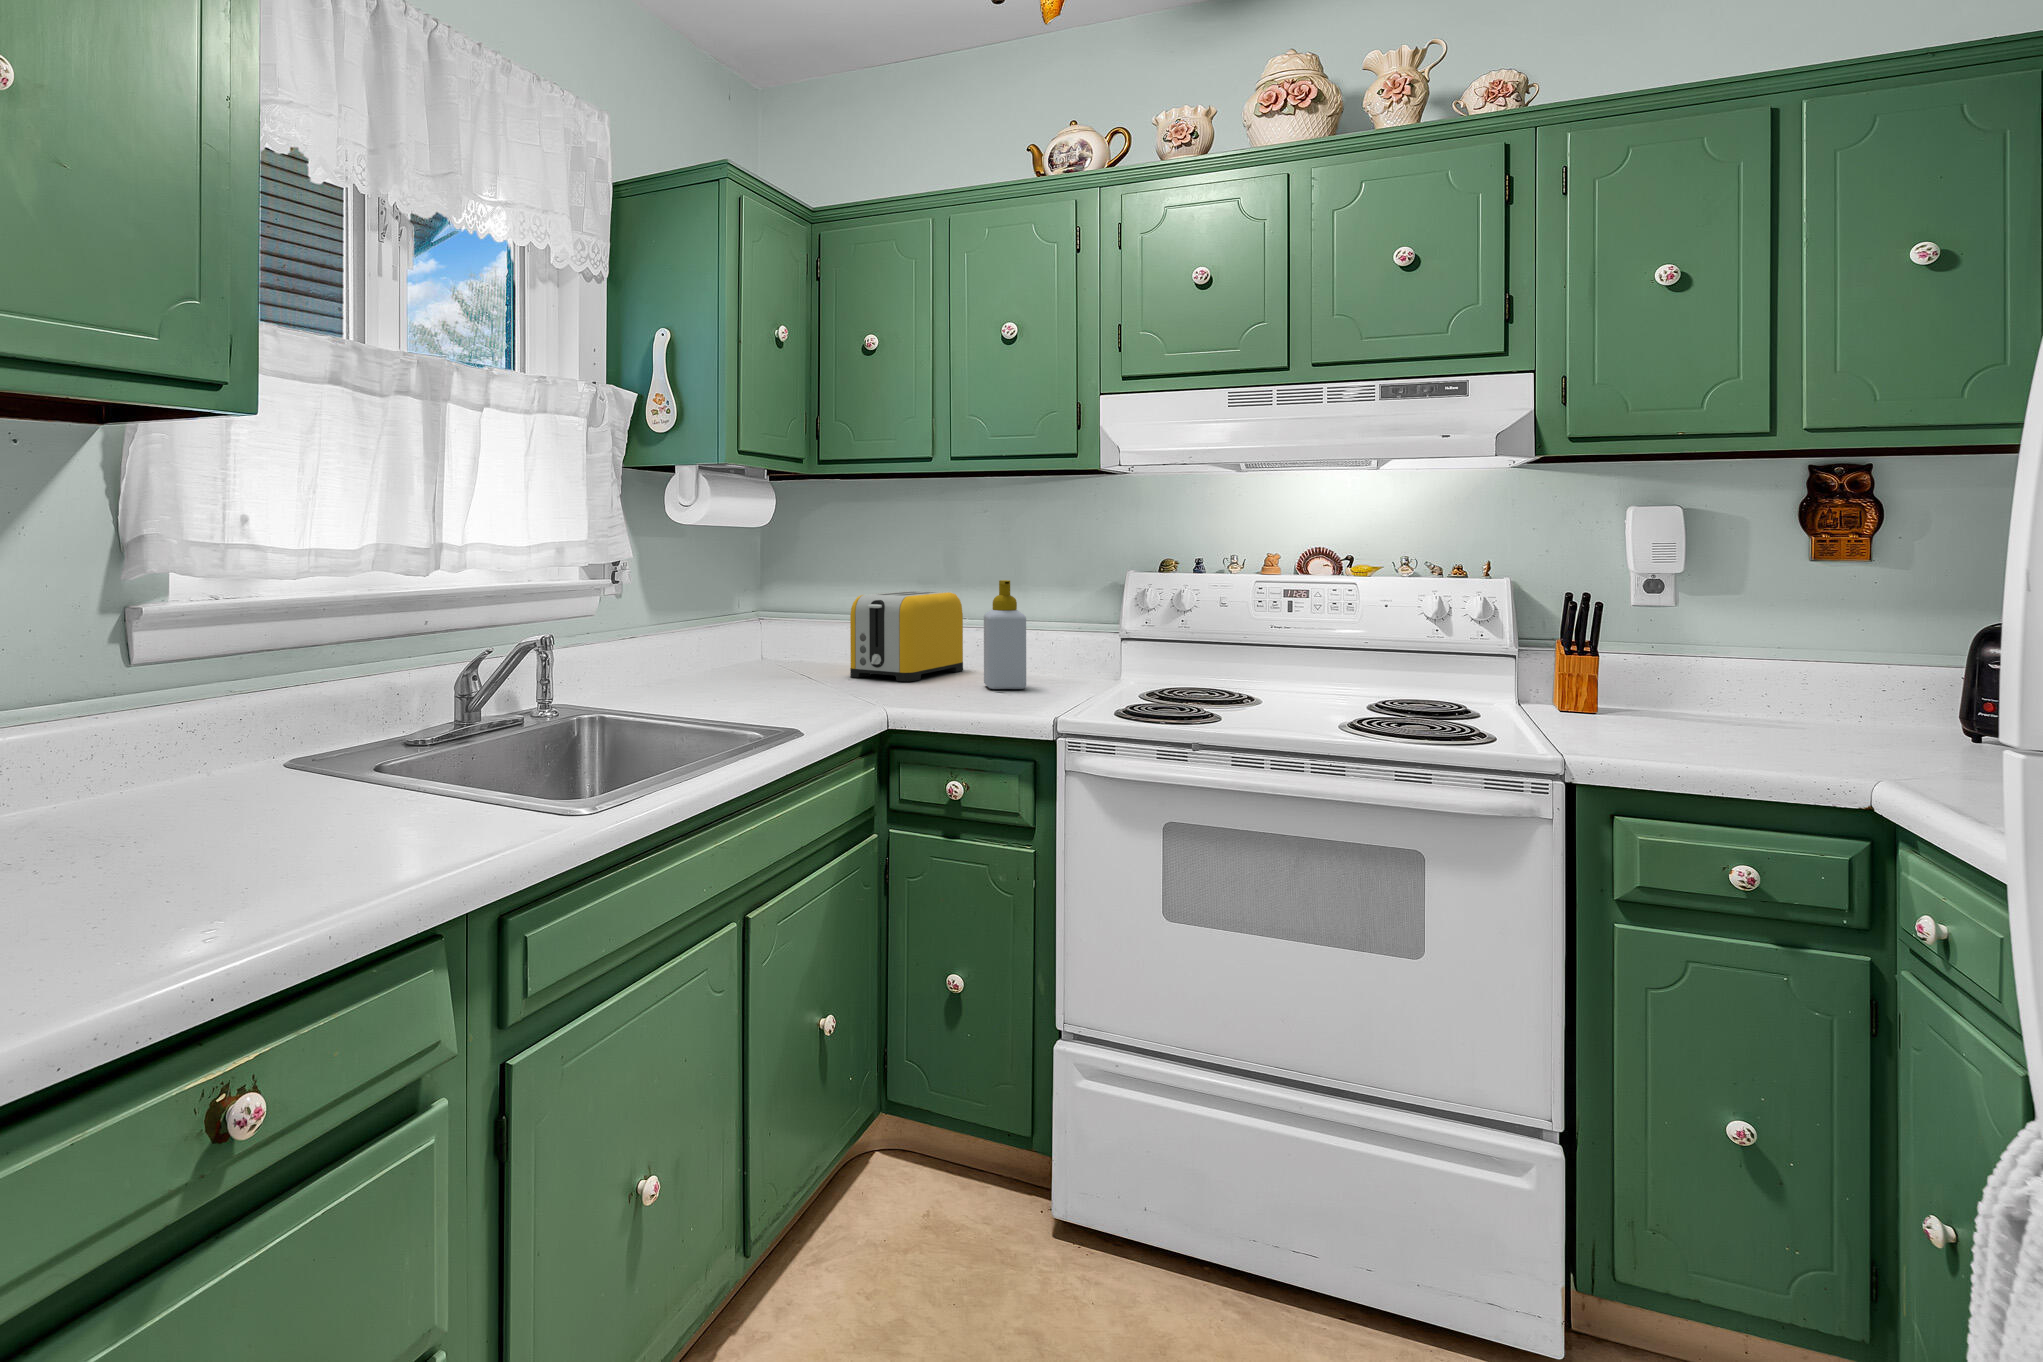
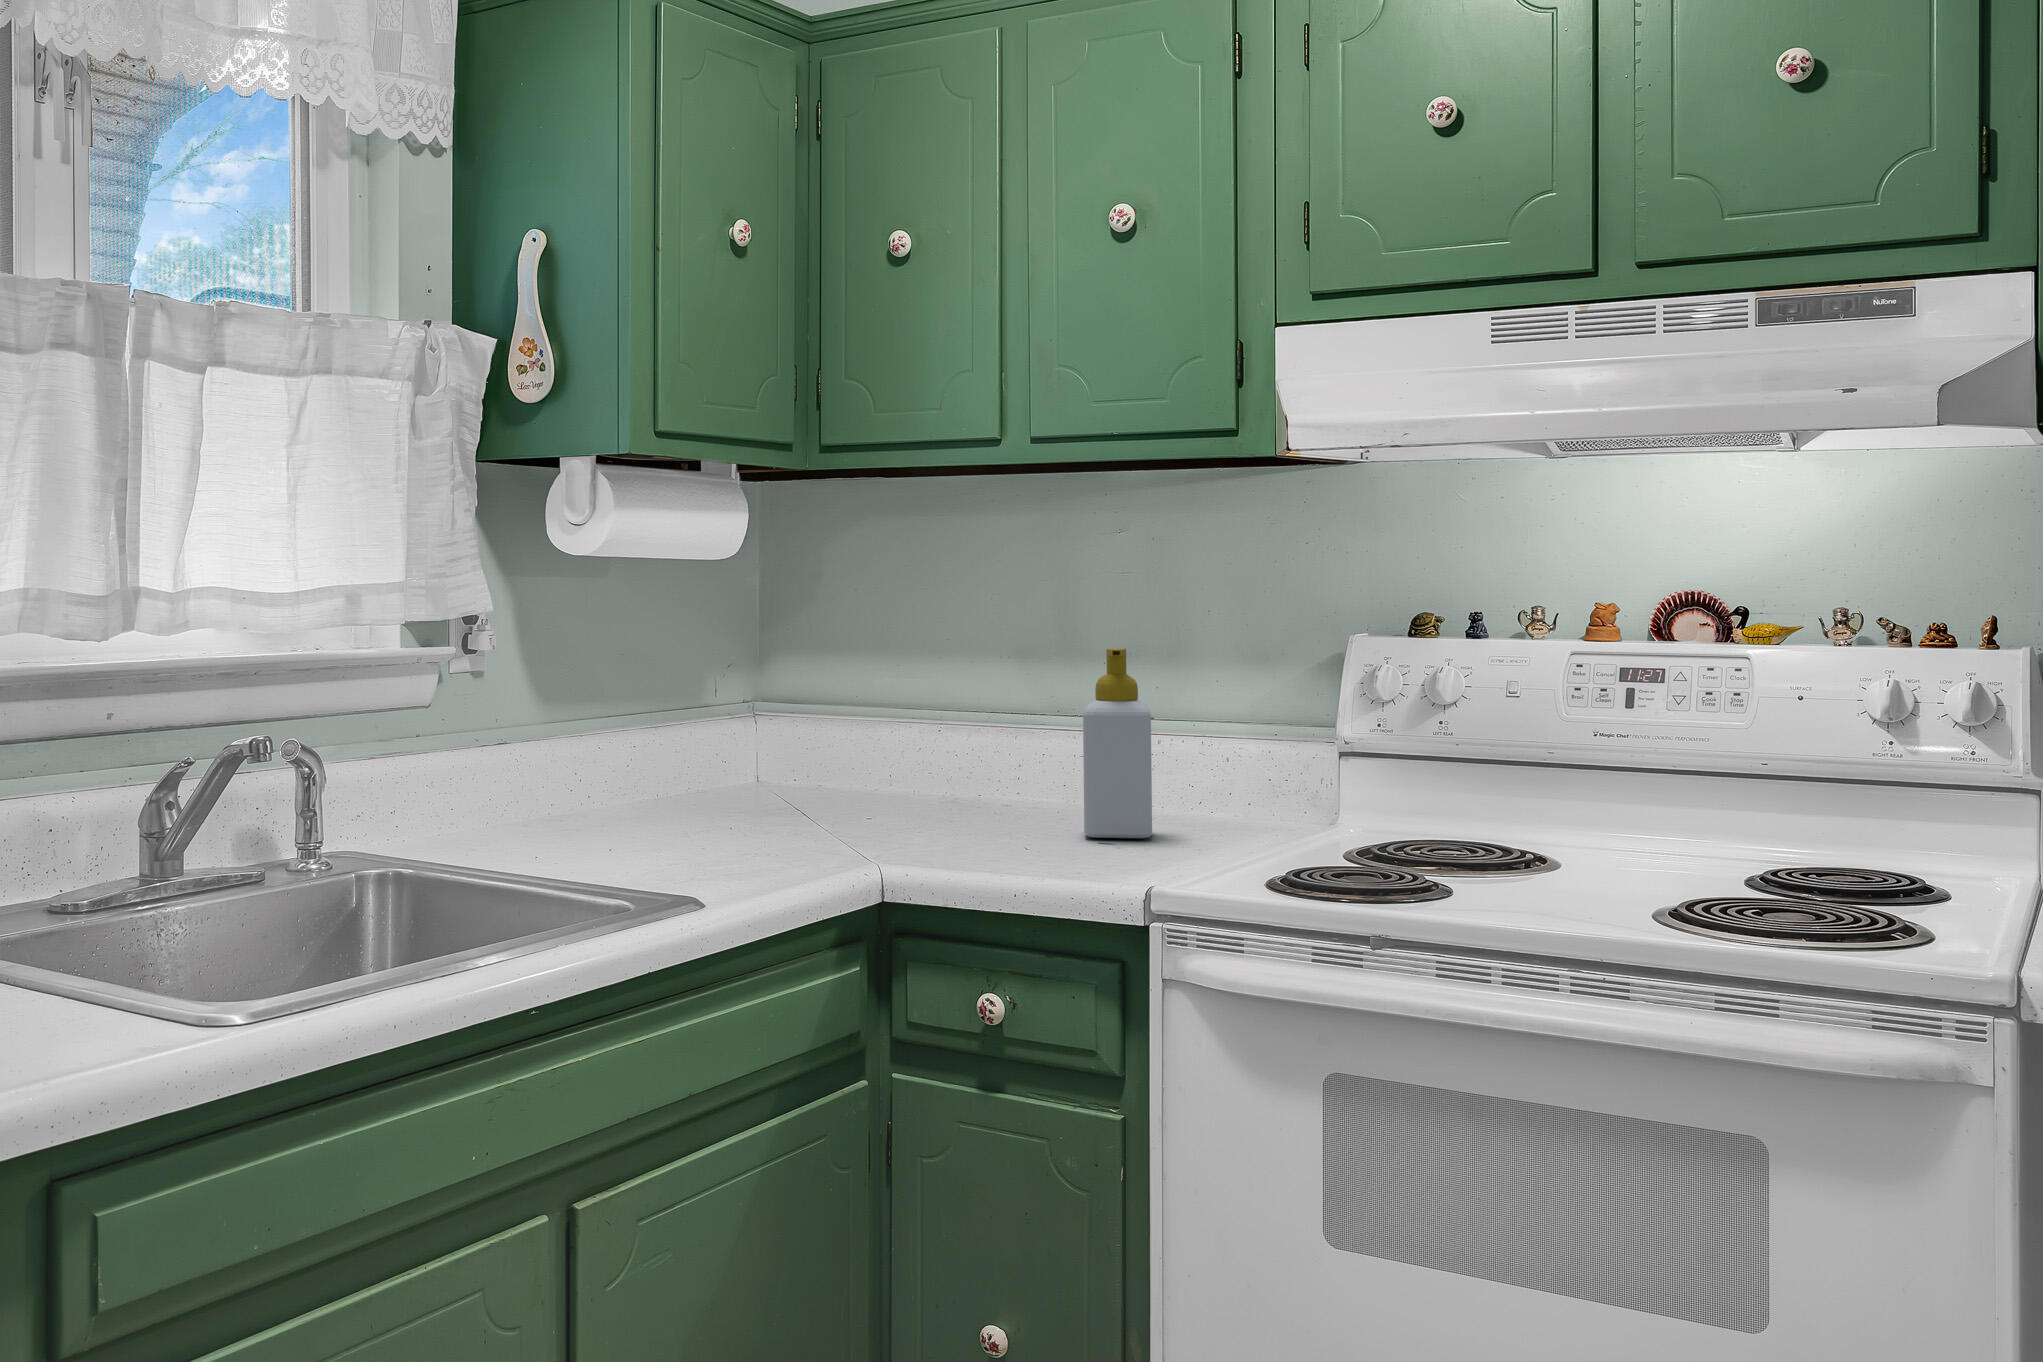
toaster: present [850,591,963,681] -> none [872,667,1078,822]

